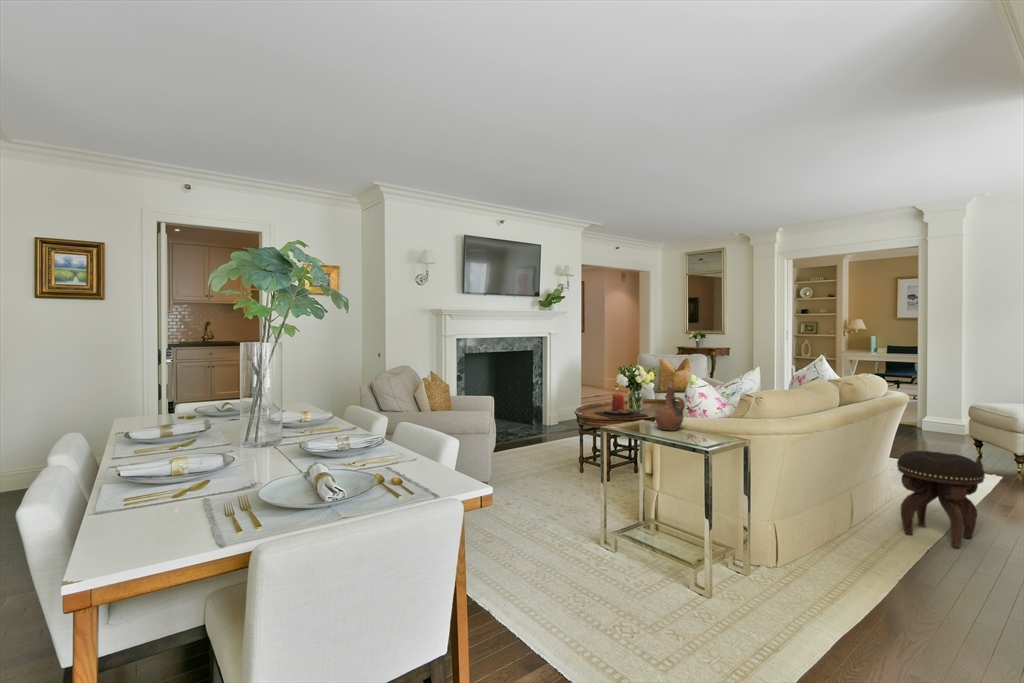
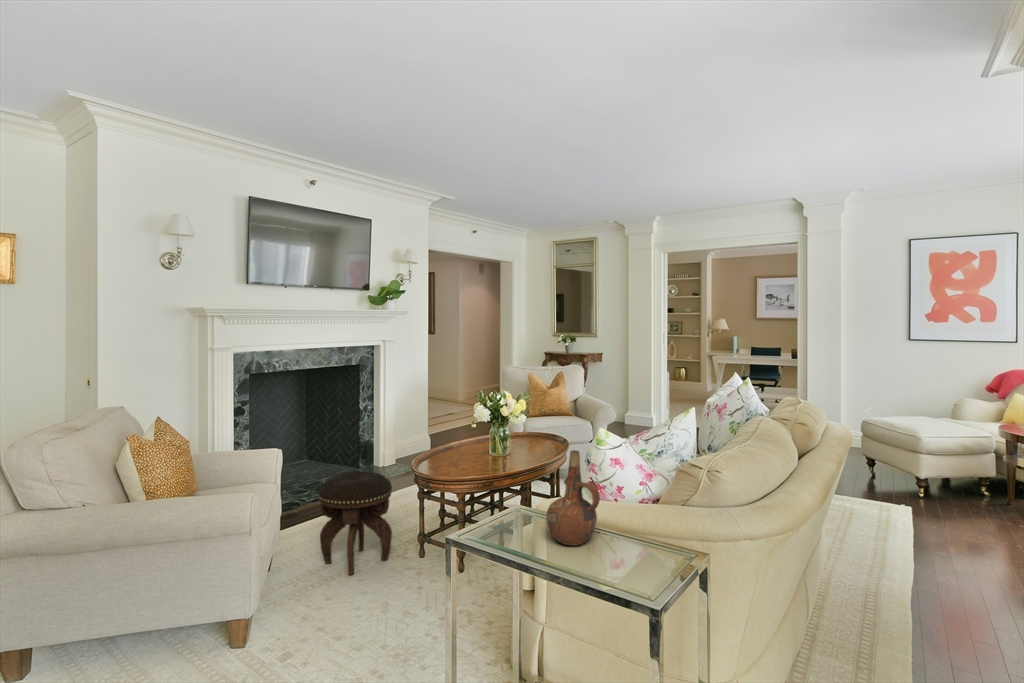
candle: present [595,394,647,419] -> none [442,437,520,478]
footstool: present [897,451,985,548] -> present [318,471,392,575]

